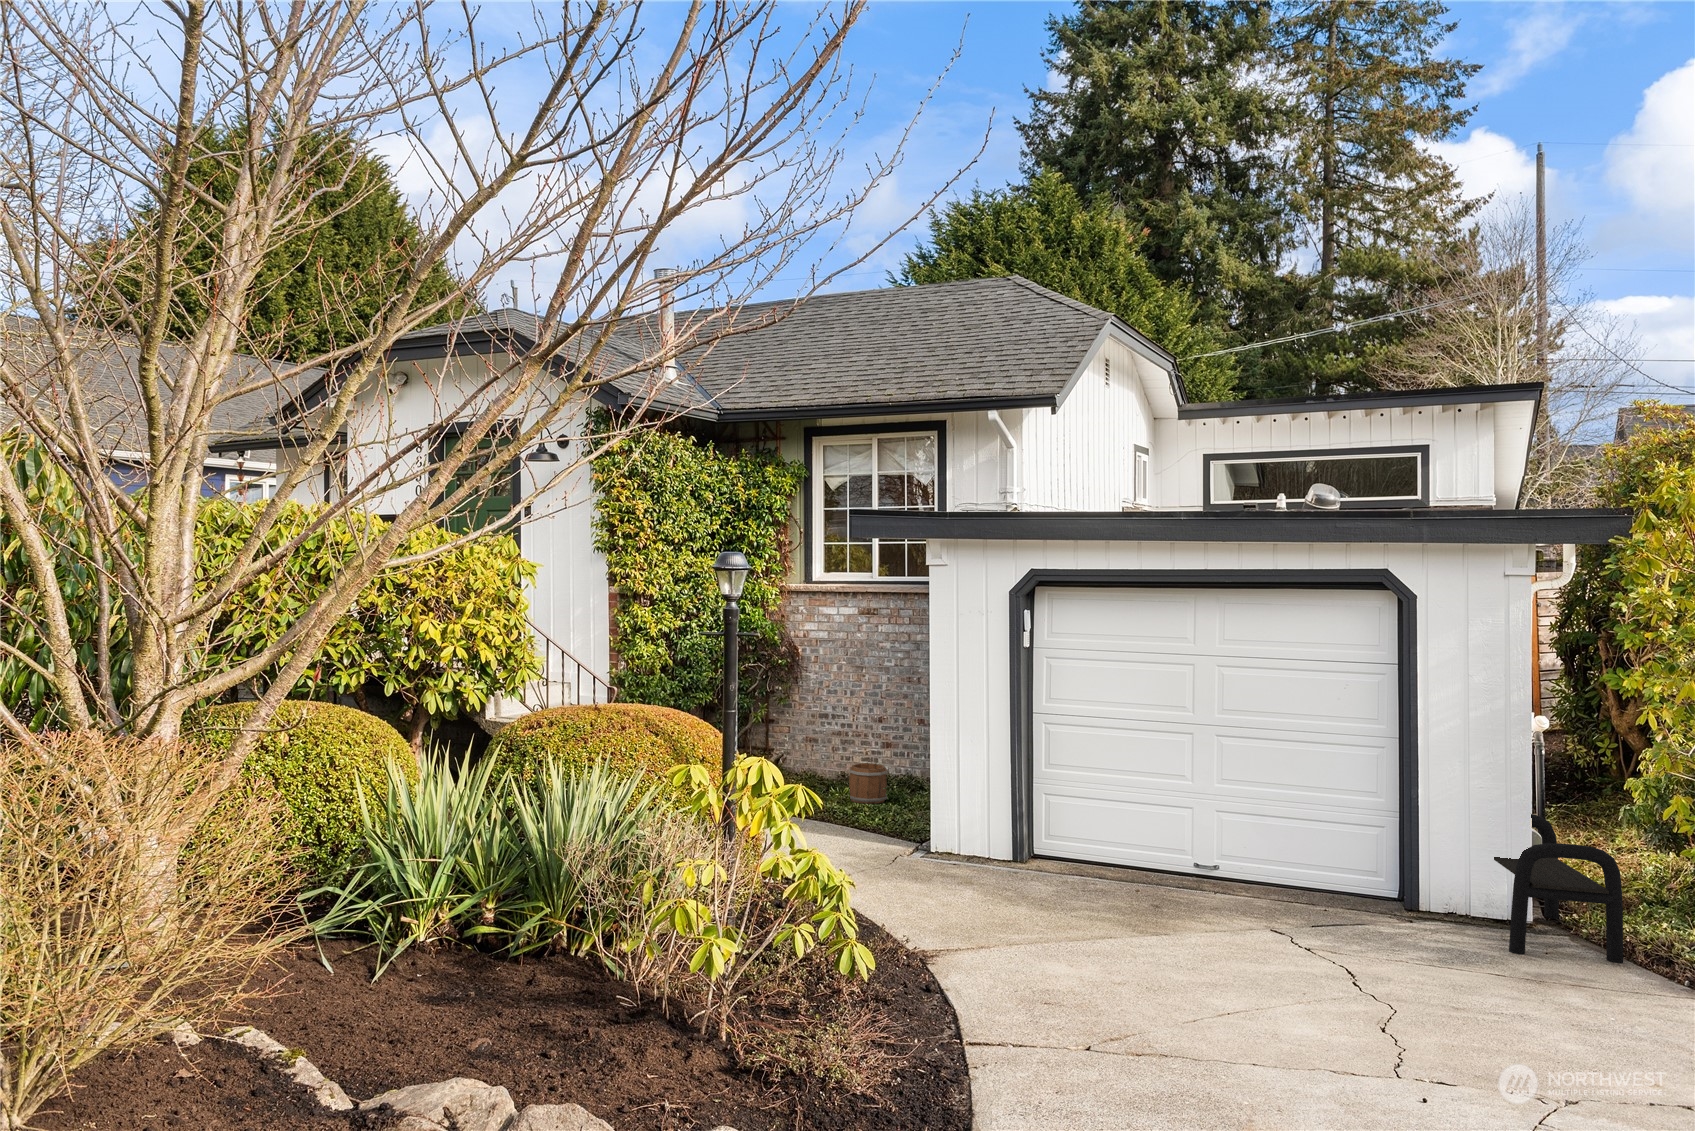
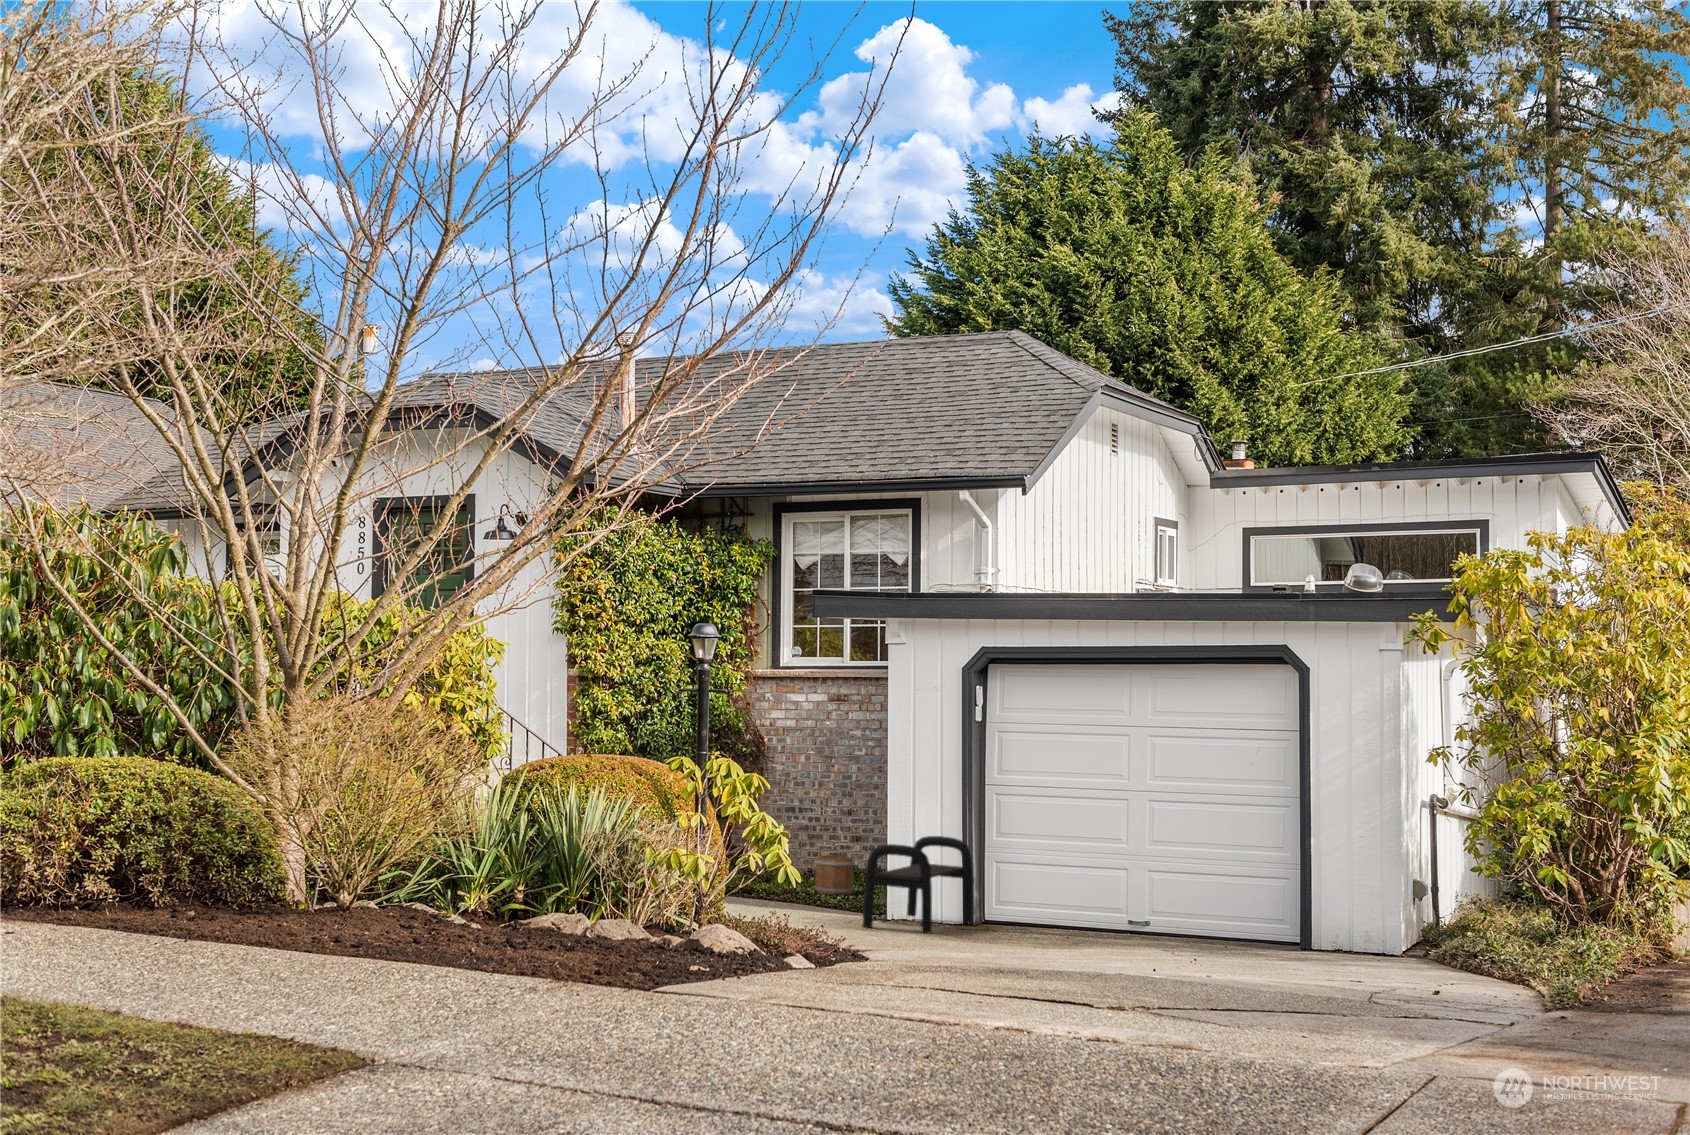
bench: present [1494,814,1623,963] -> present [862,836,973,933]

